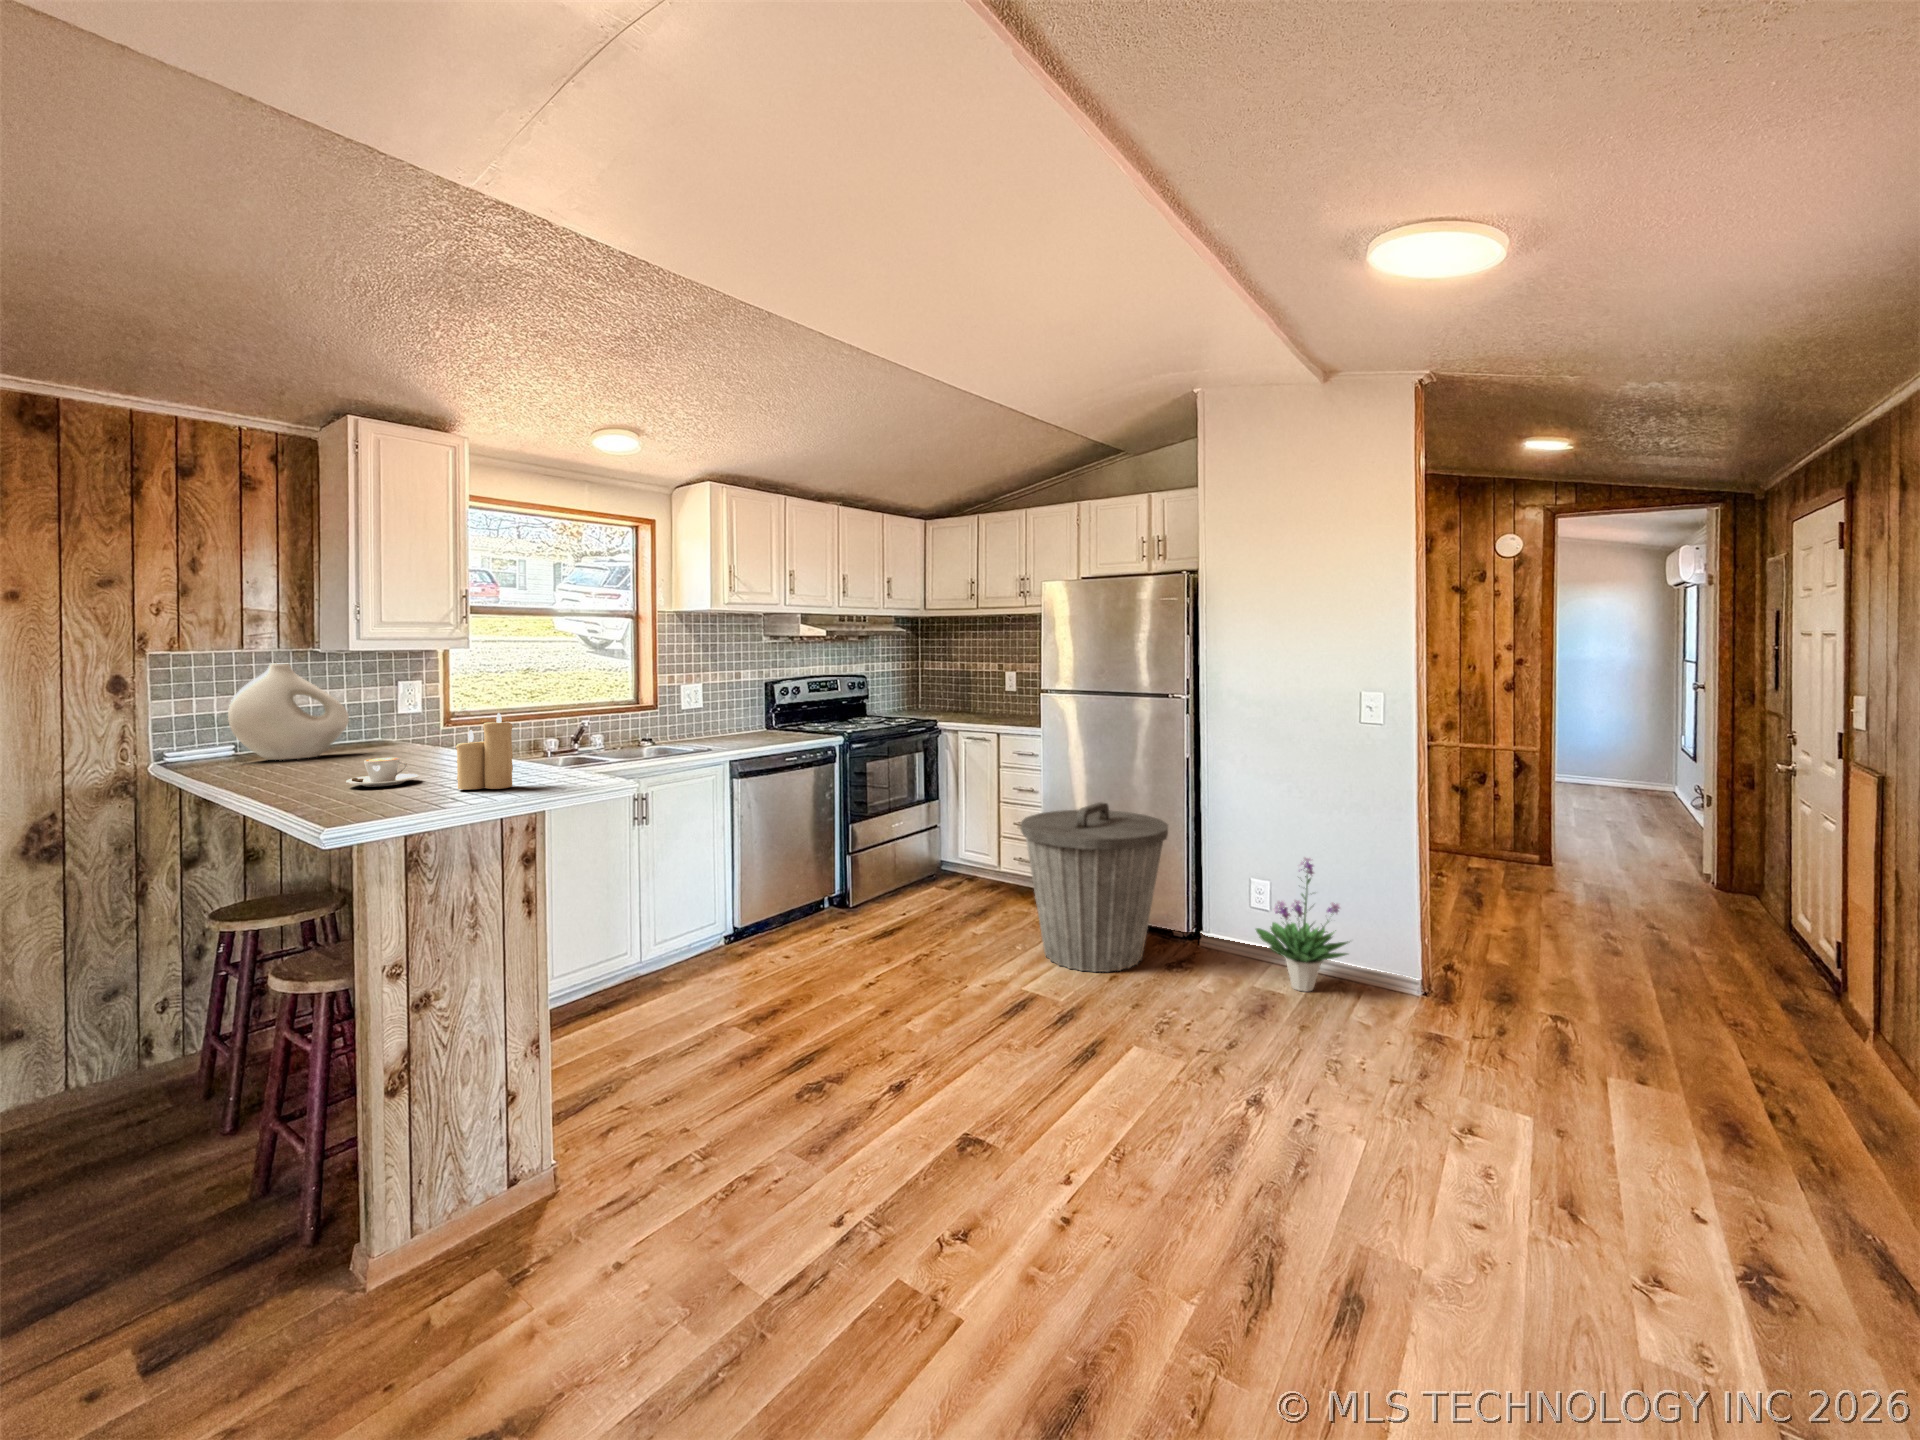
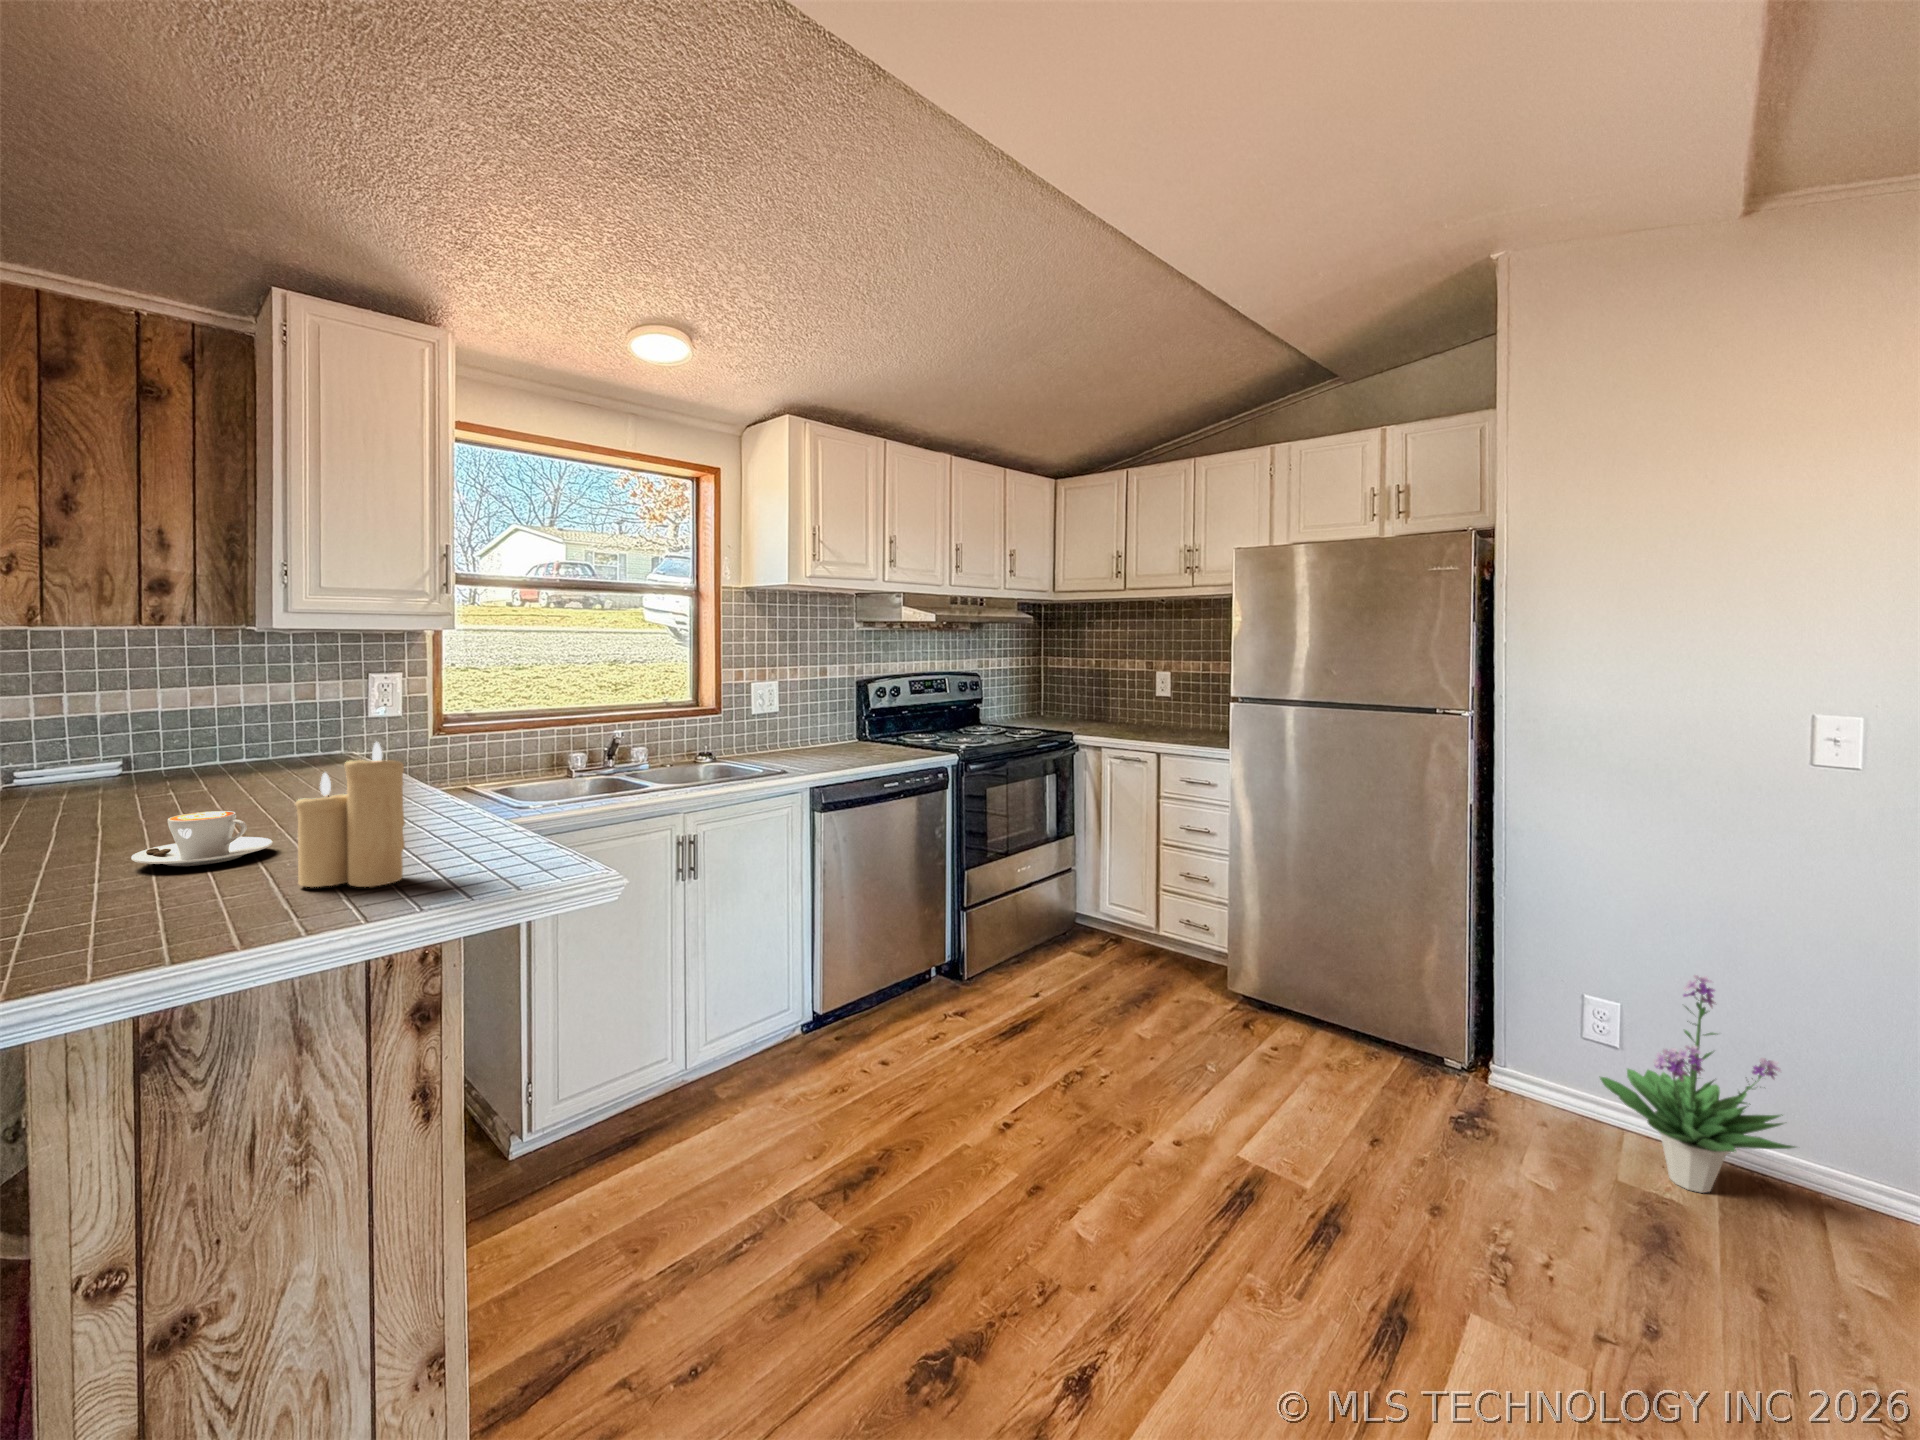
vase: present [228,663,349,760] -> none [80,646,267,789]
trash can: present [1021,802,1168,972] -> none [1219,865,1453,1125]

